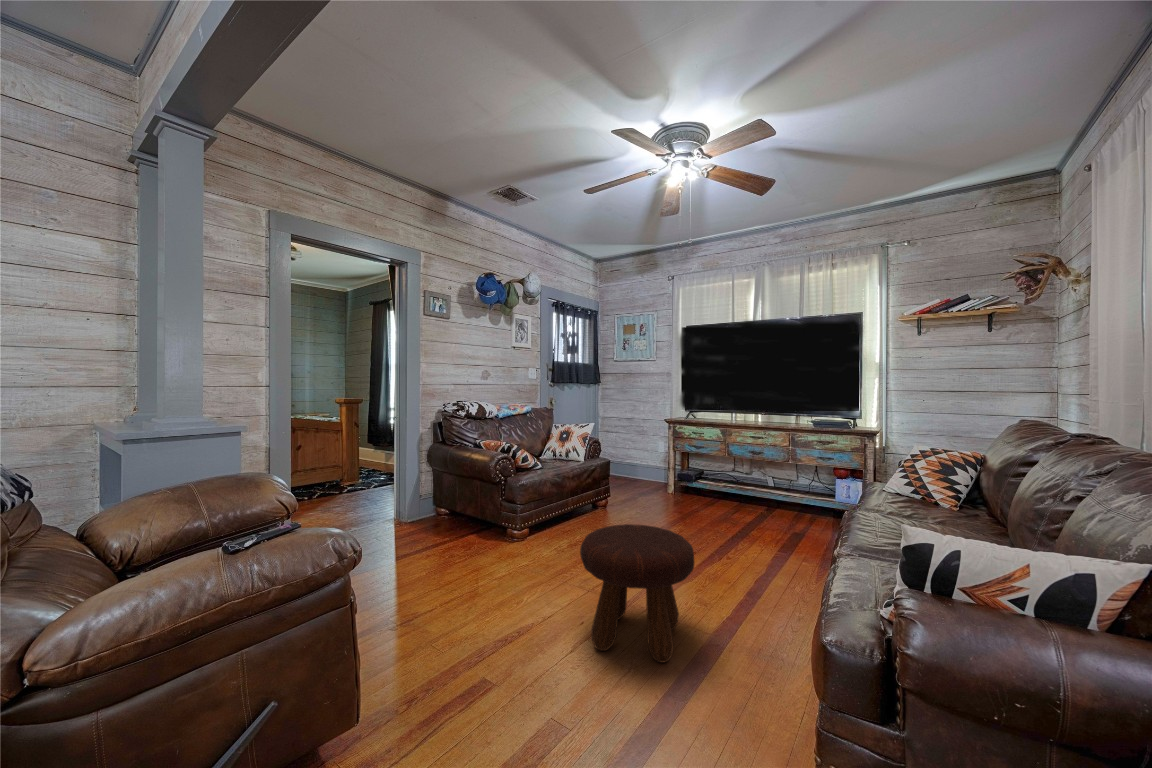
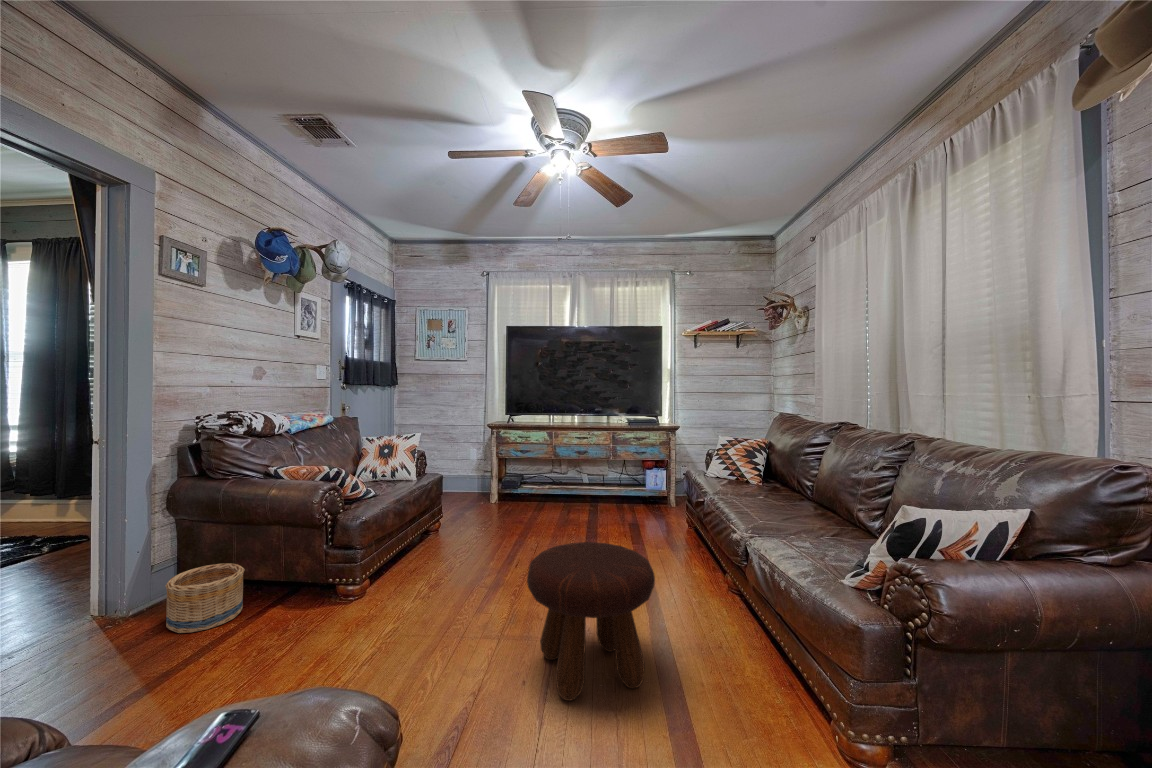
basket: none [417,500,457,539] -> present [165,563,244,633]

